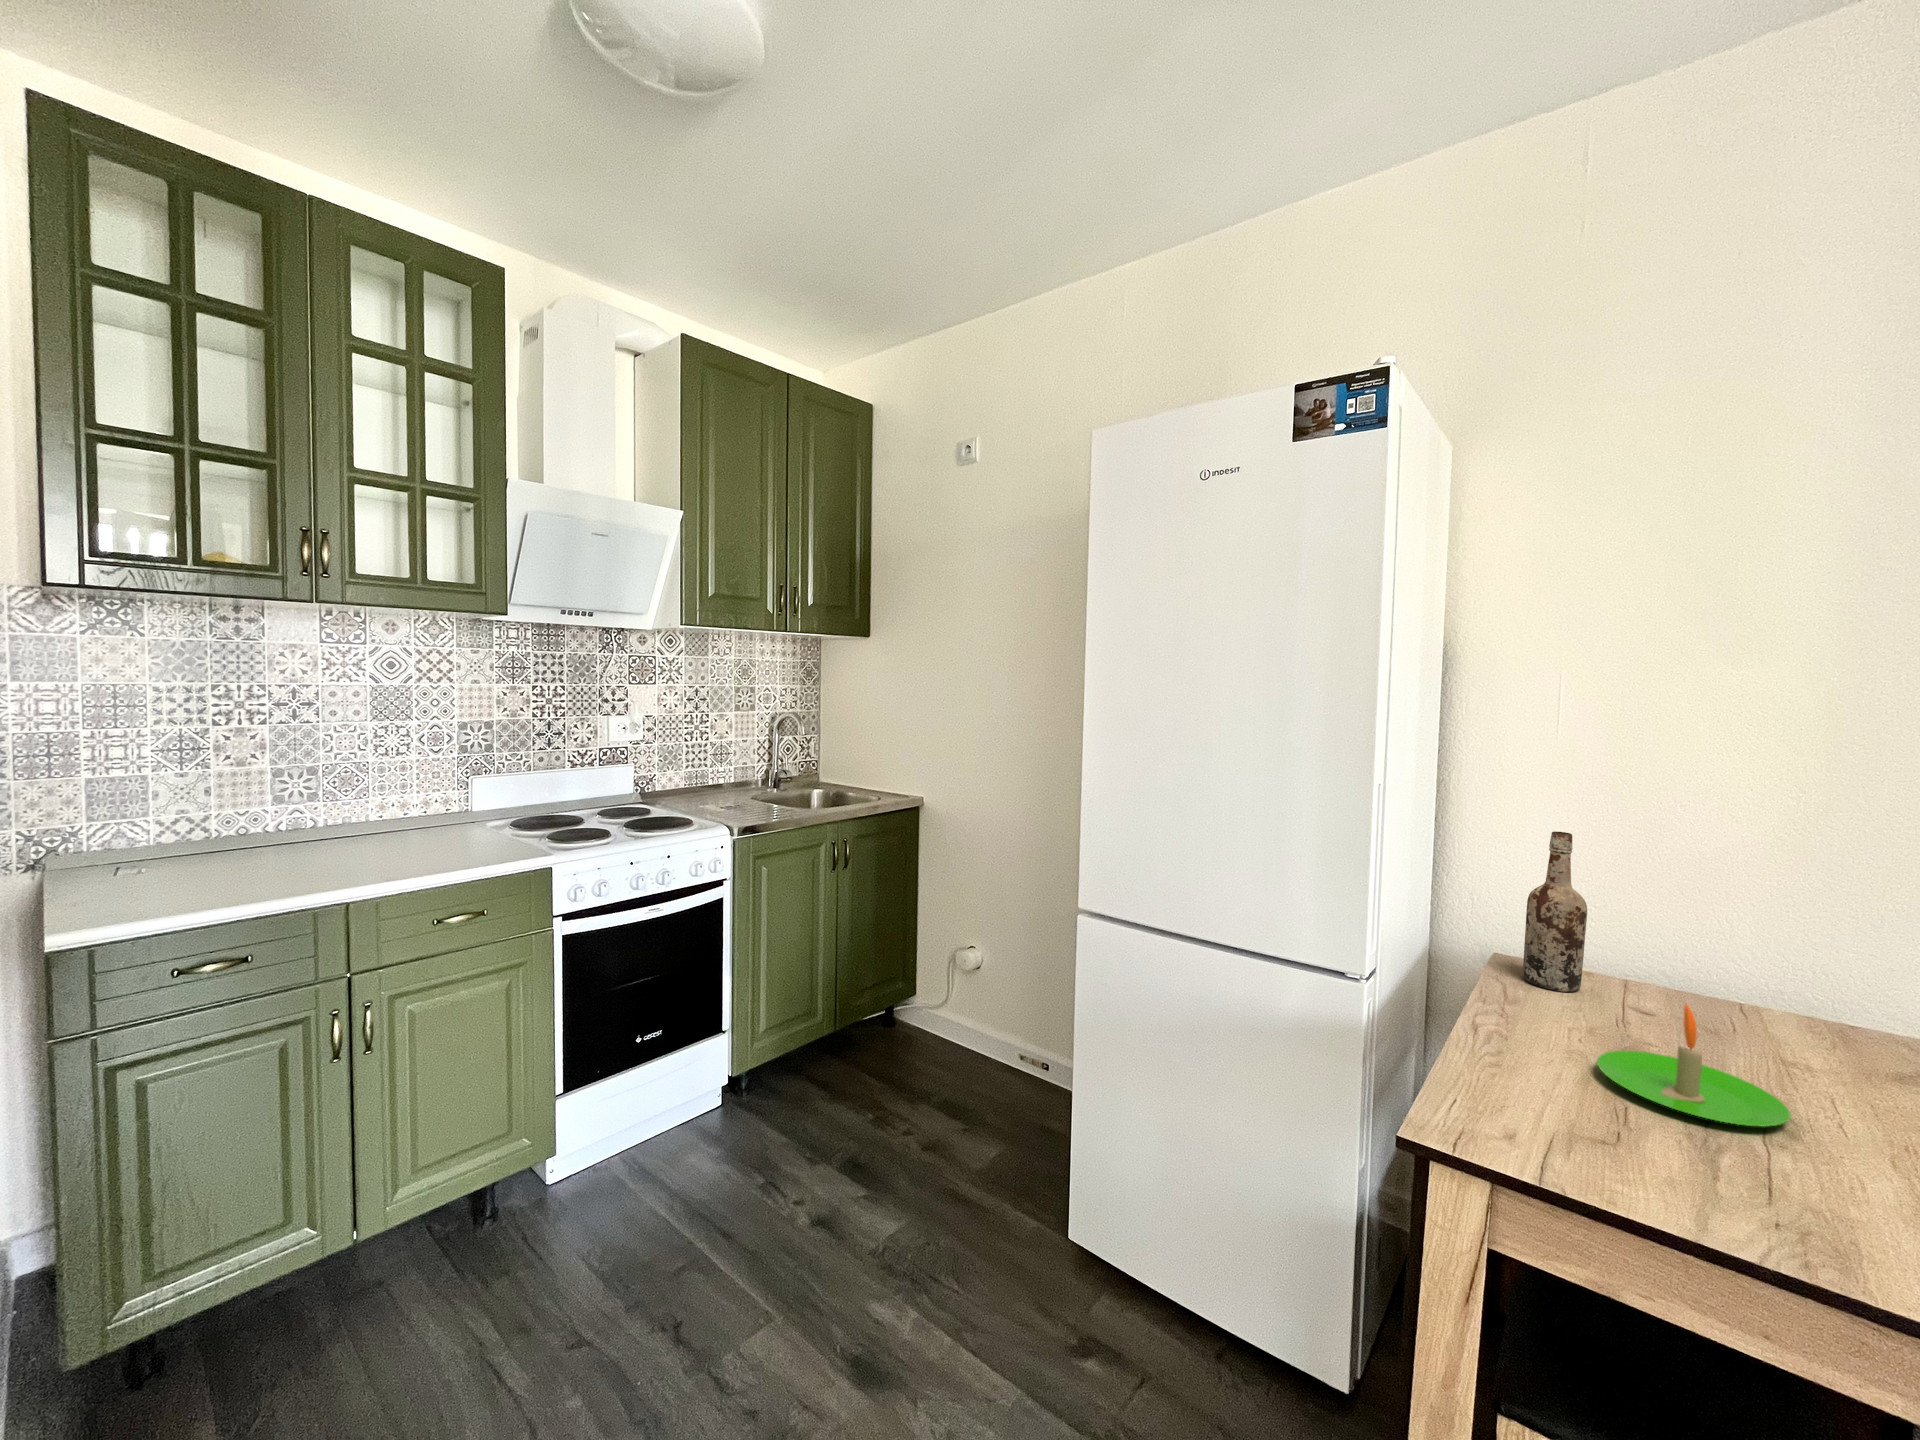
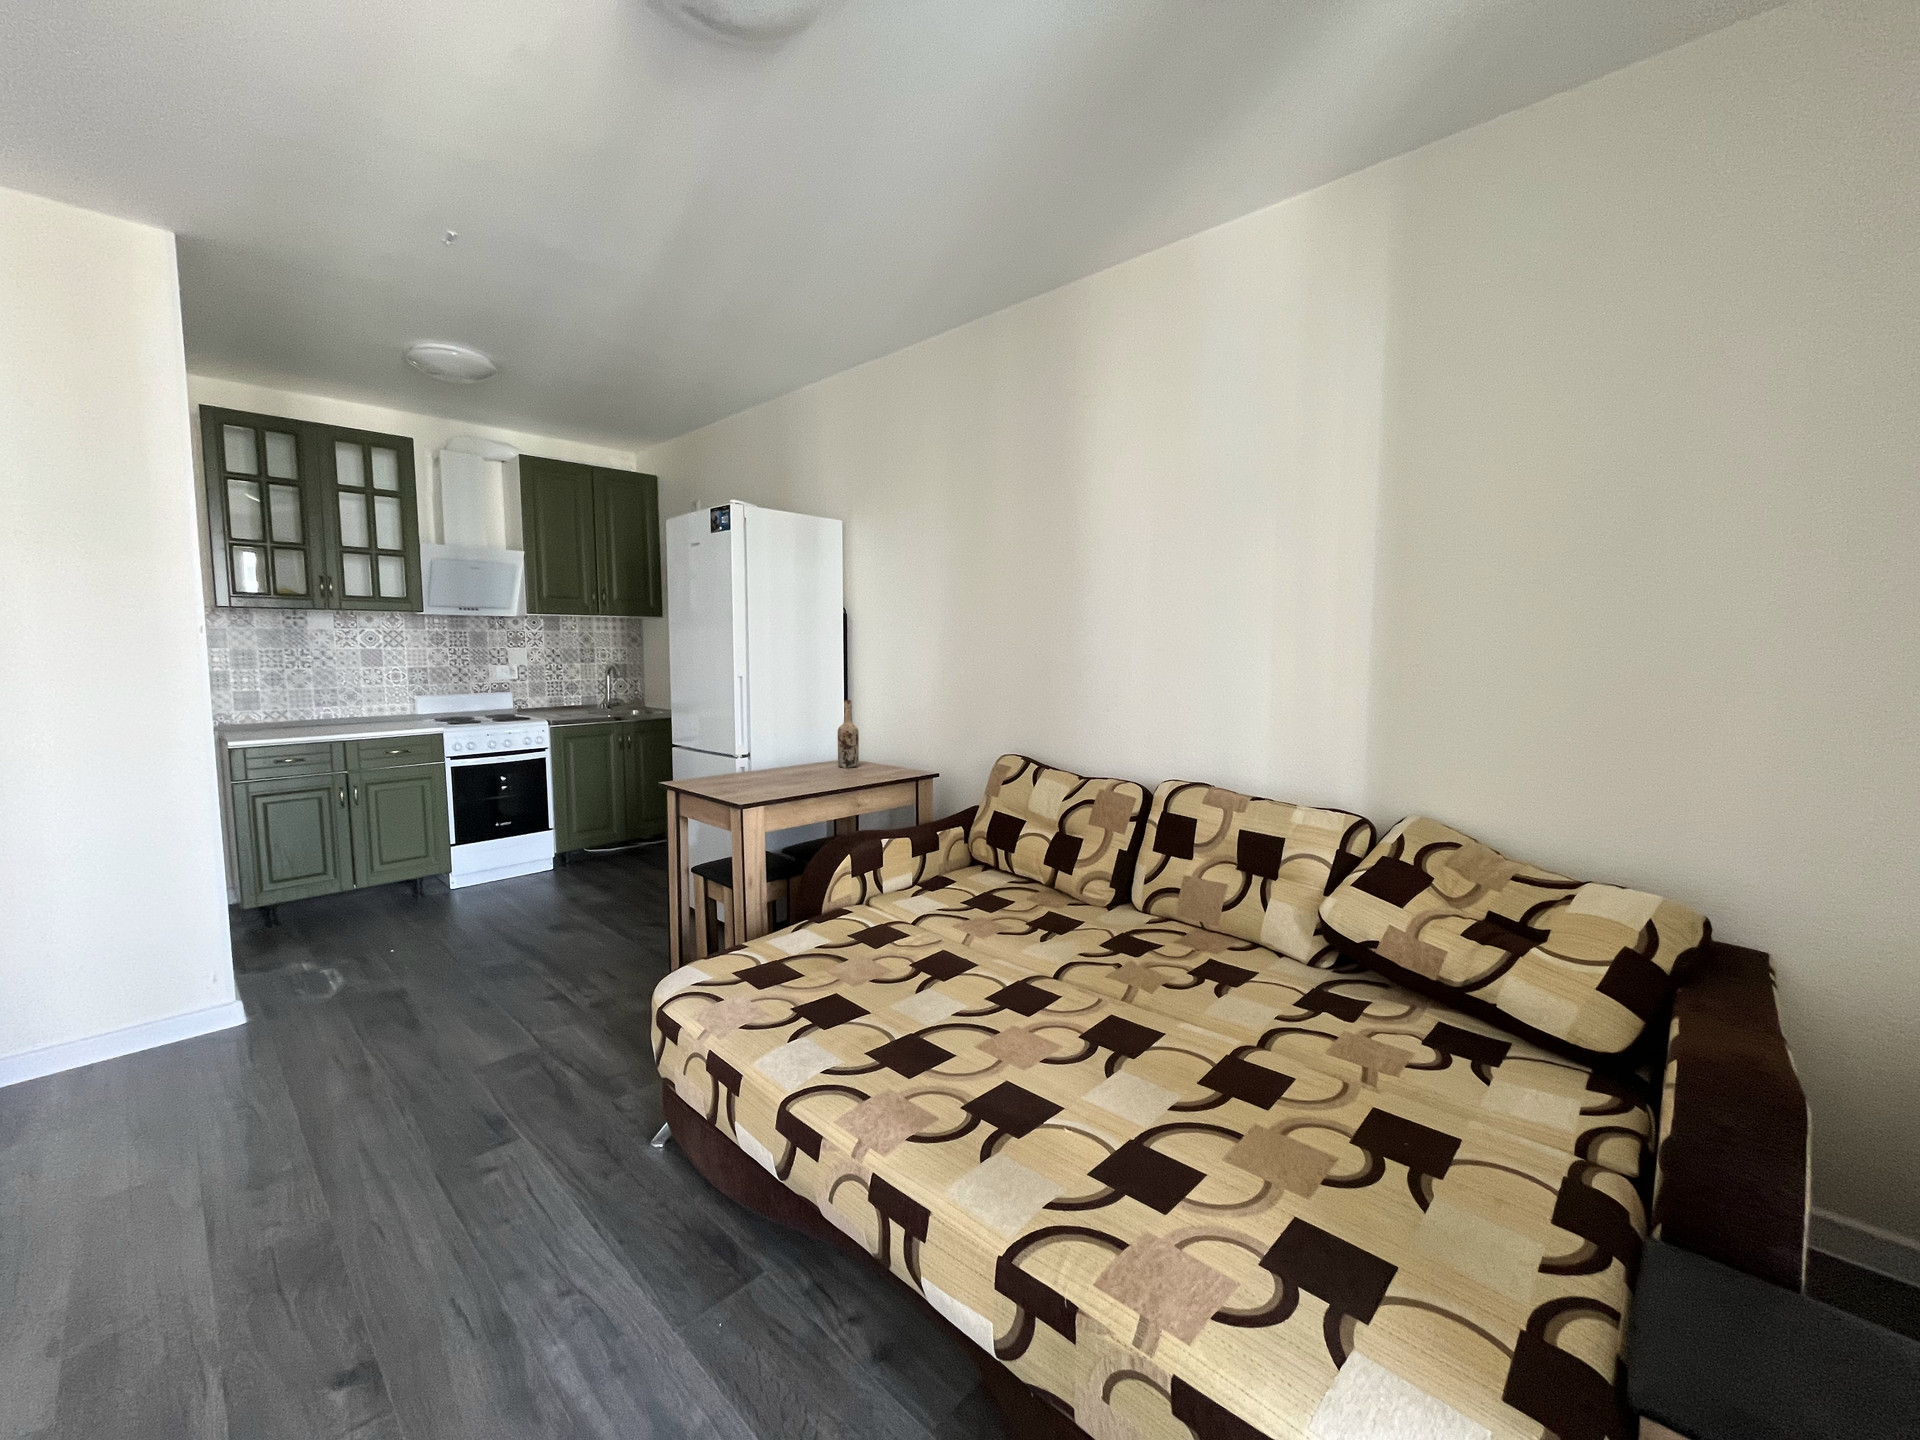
candle: present [1597,1004,1791,1127] -> none [767,748,818,783]

